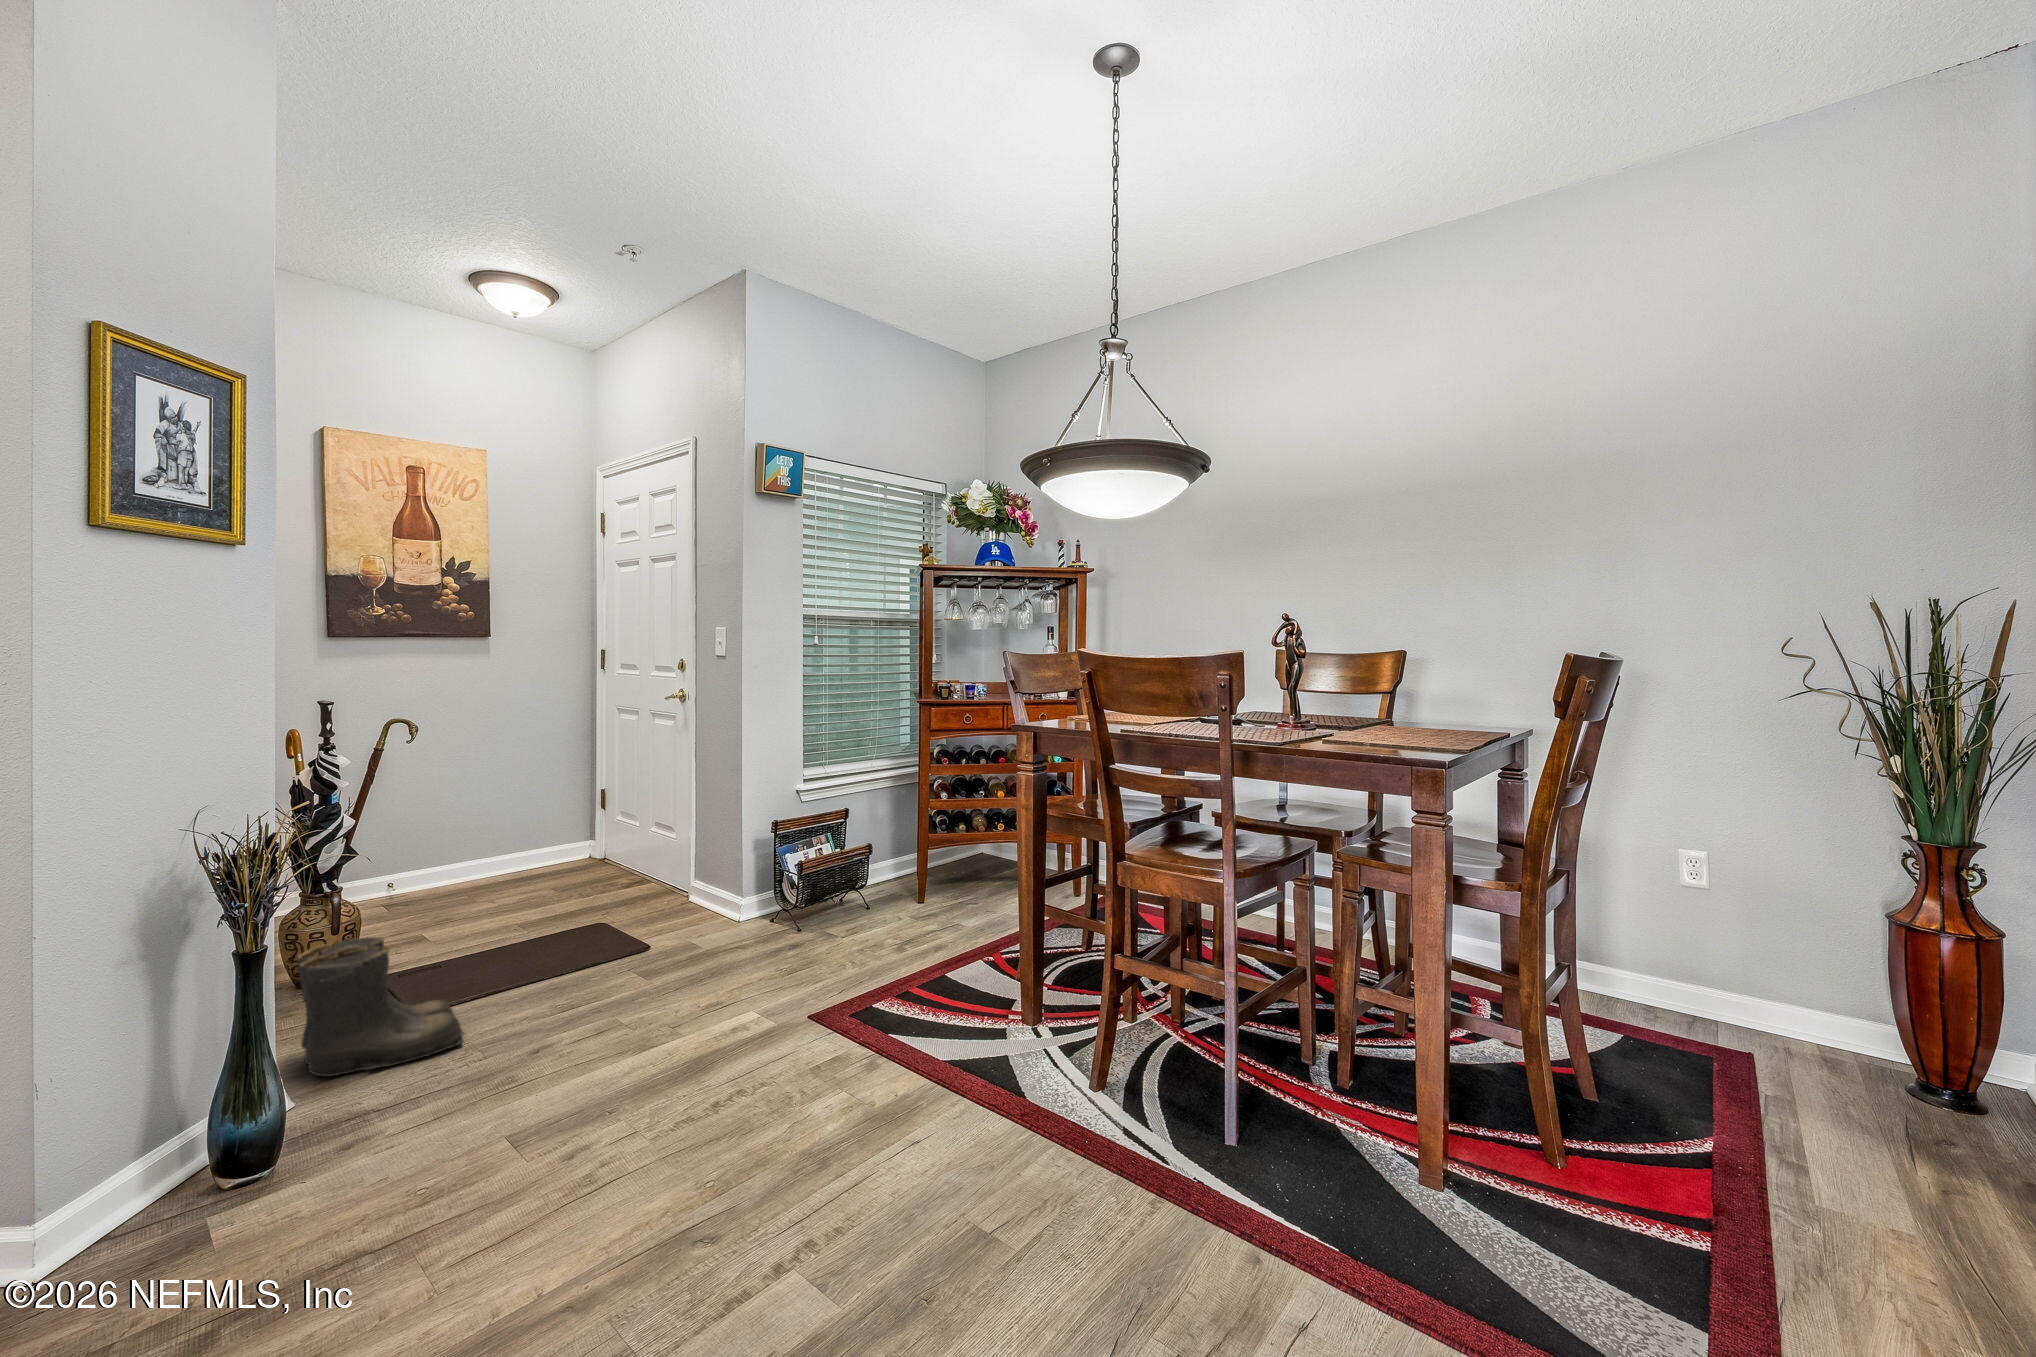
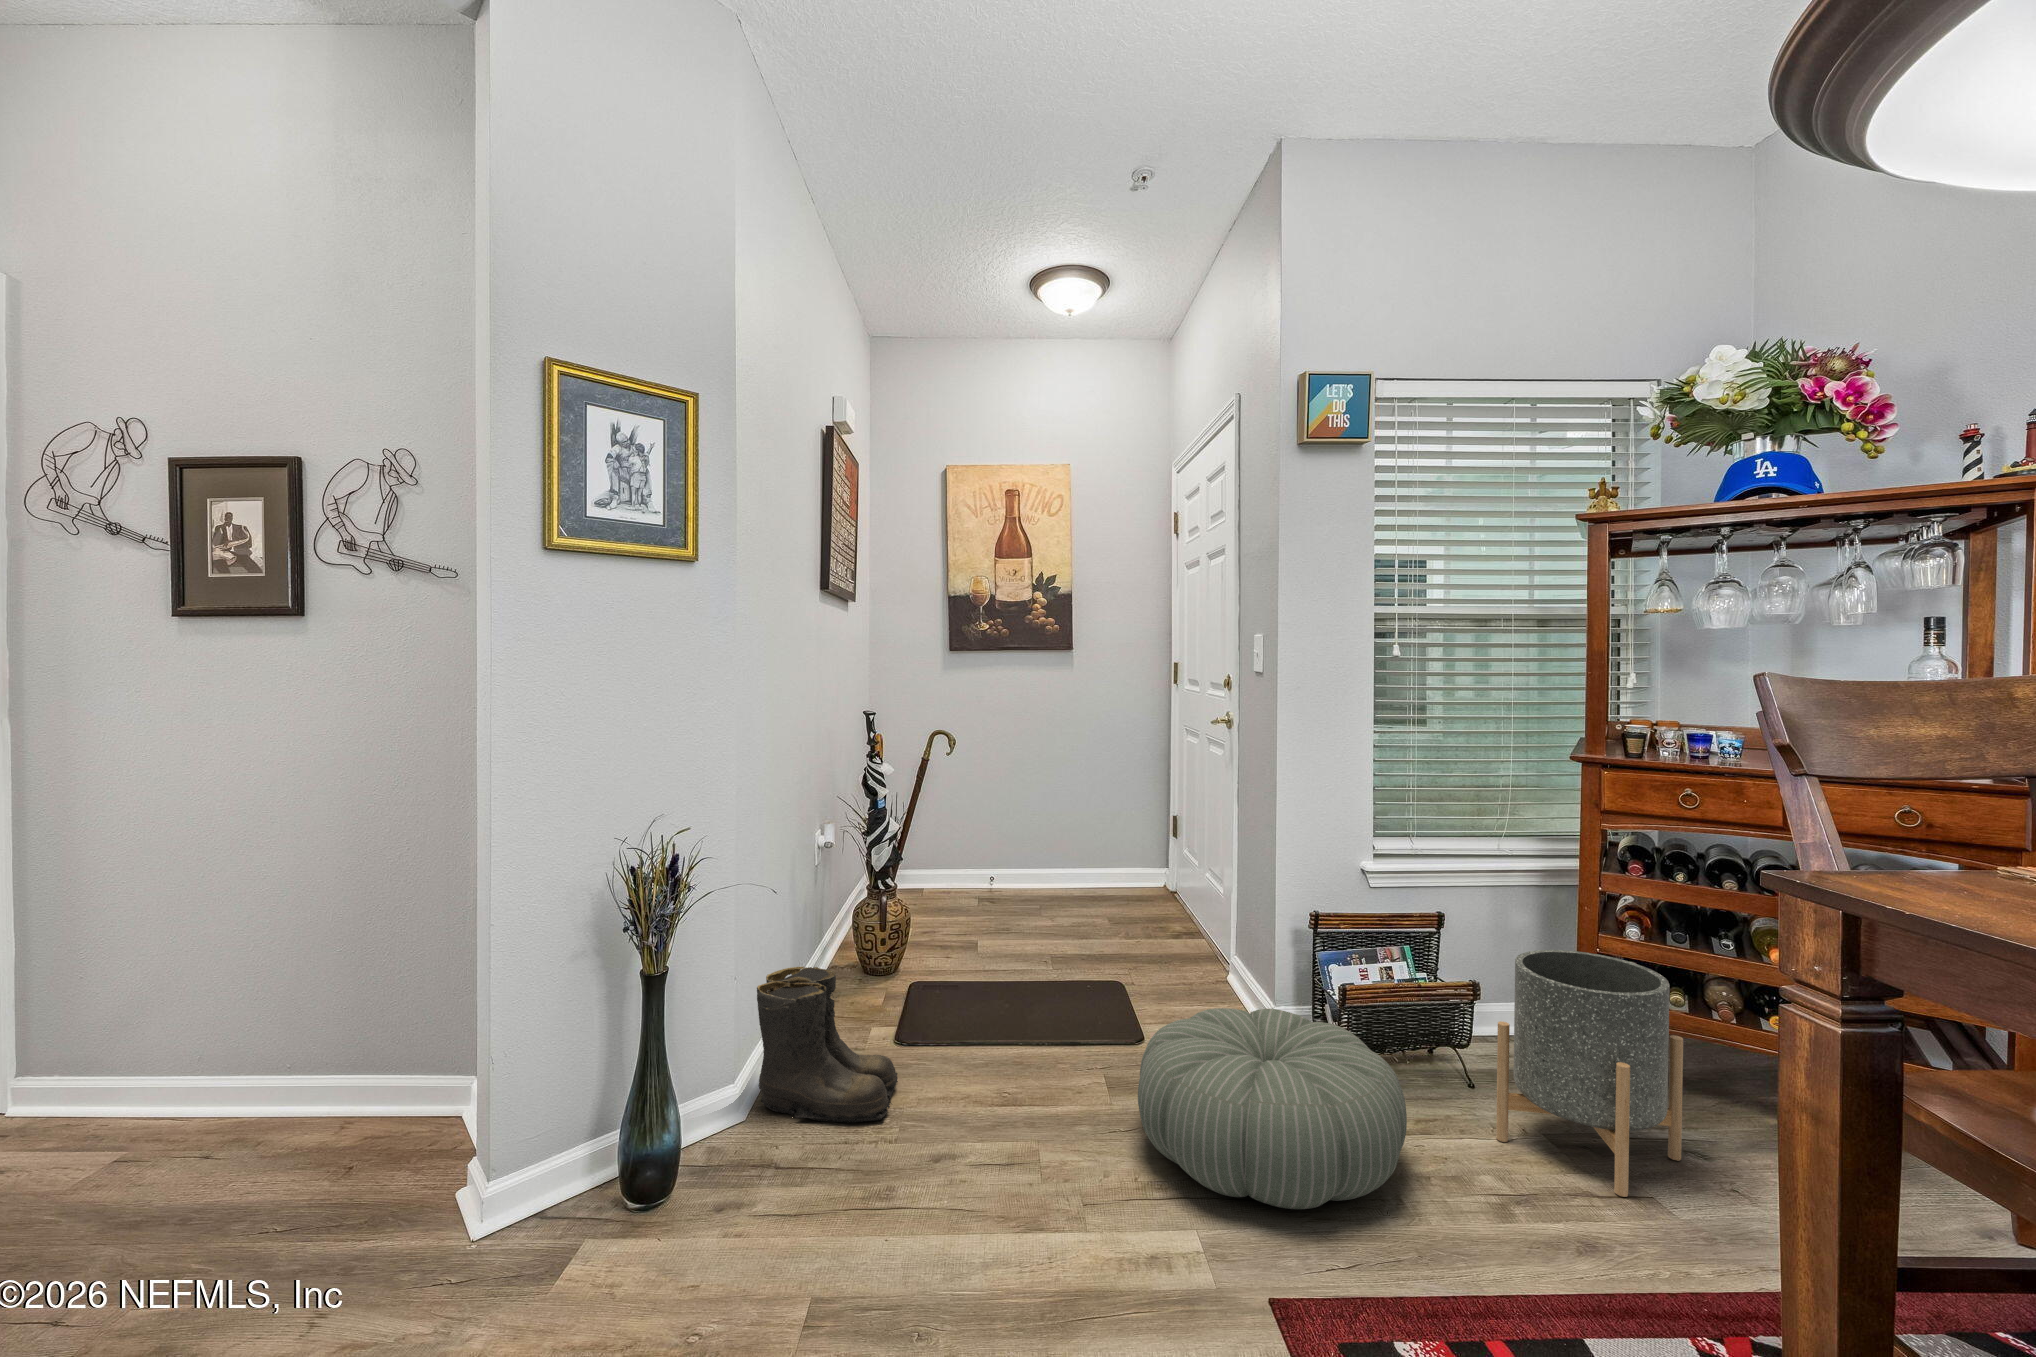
planter: none [892,811,973,929] -> present [1496,950,1683,1197]
pouf: none [683,880,861,992] -> present [1138,1008,1407,1209]

